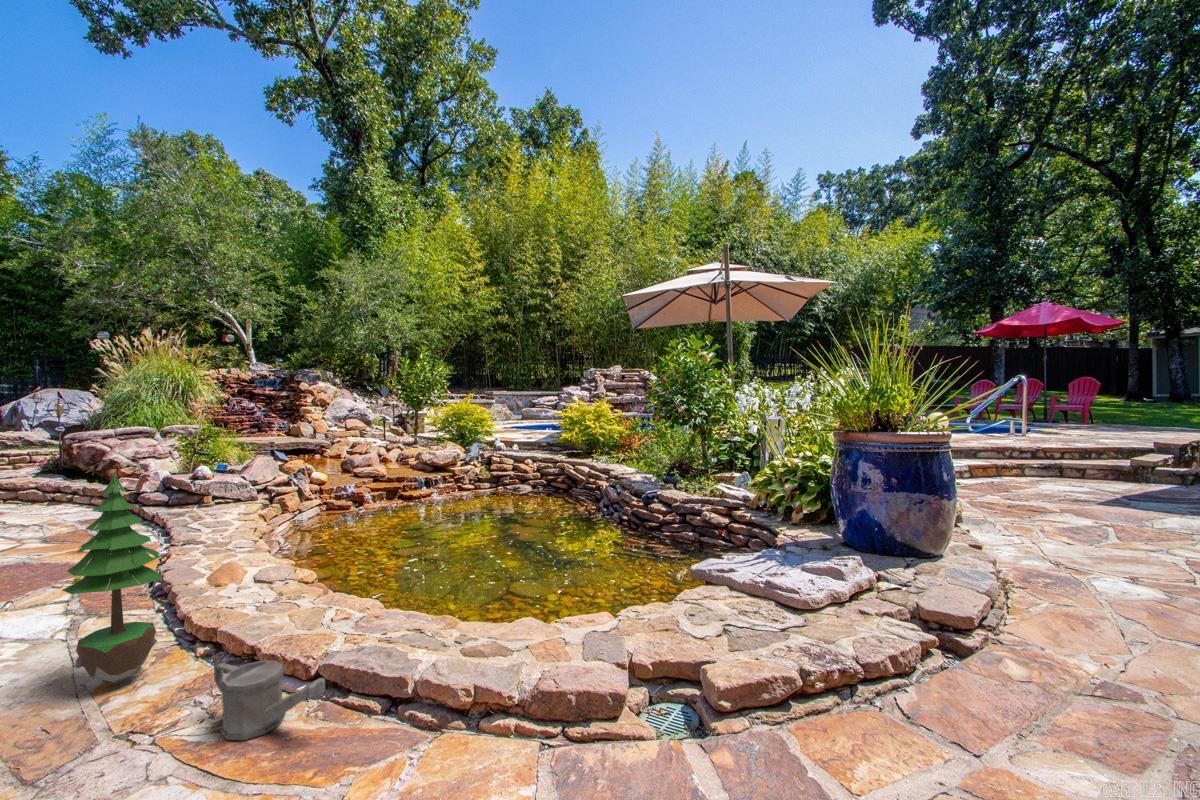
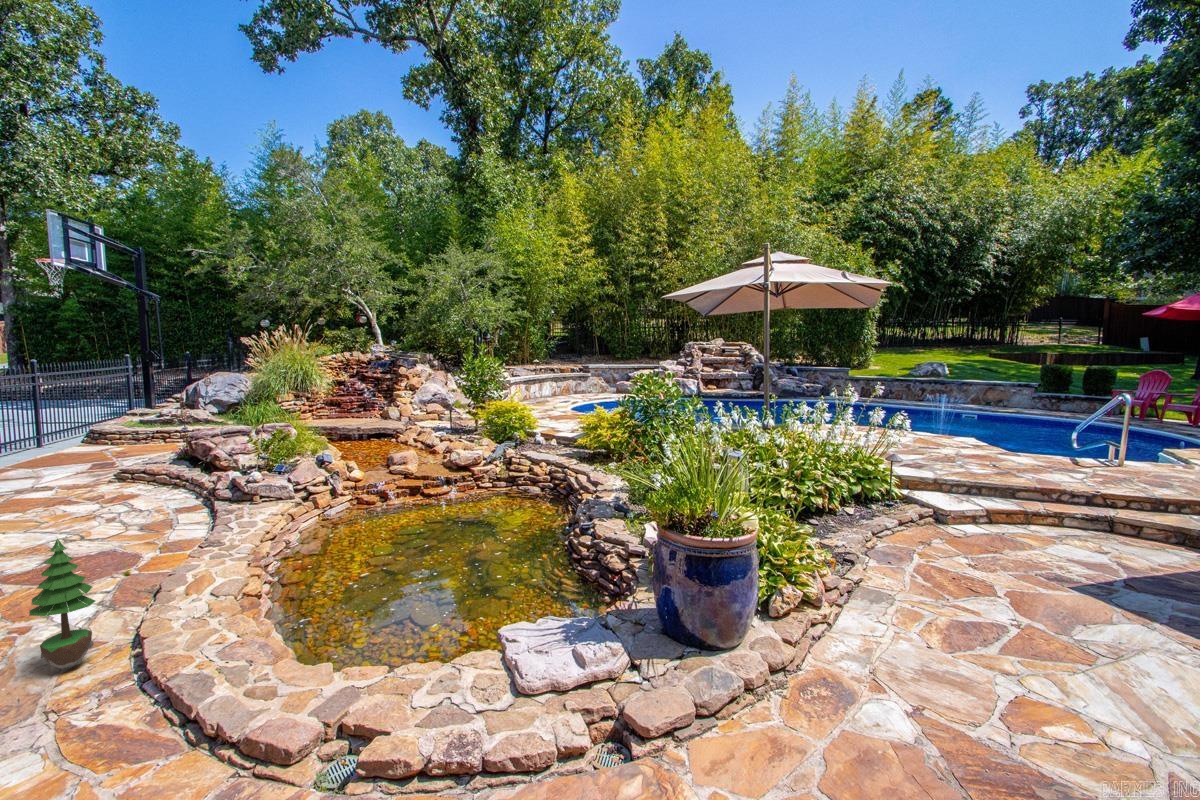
watering can: present [214,661,325,740] -> none [76,674,124,729]

